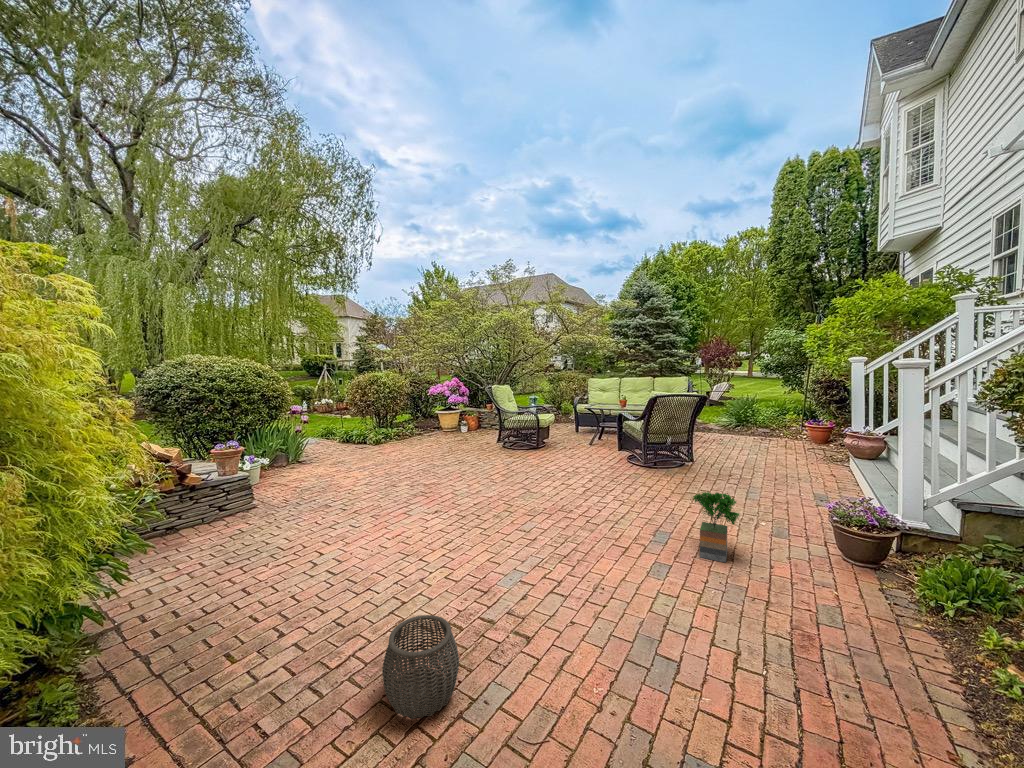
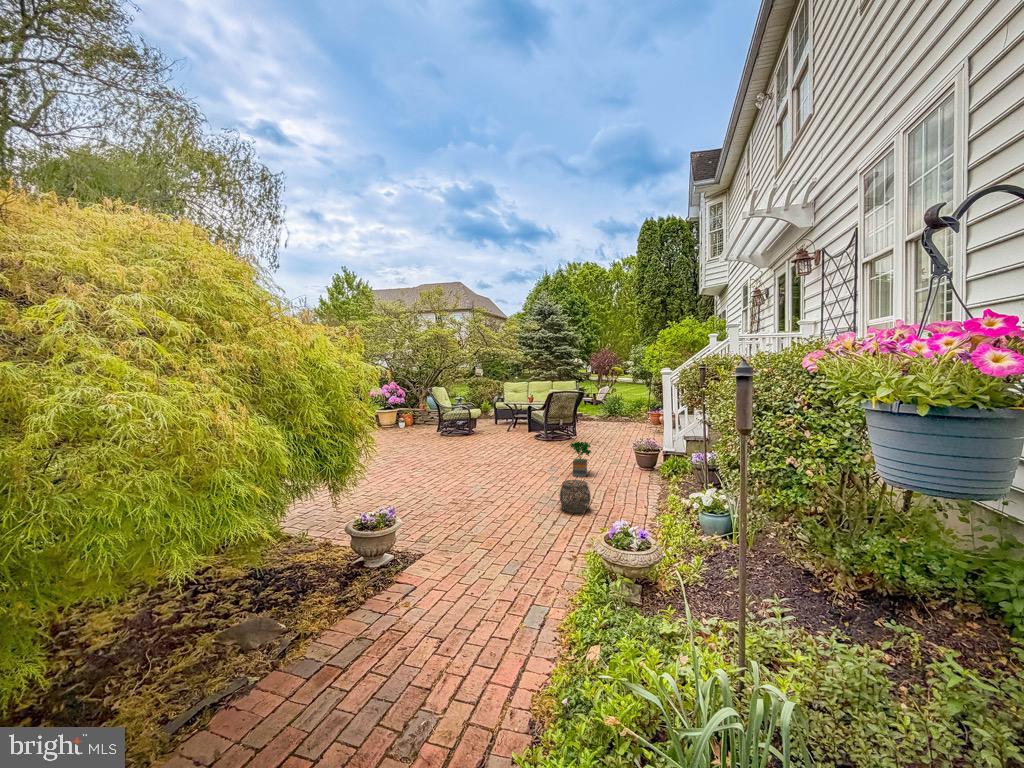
woven basket: present [382,615,459,719] -> present [560,480,591,513]

